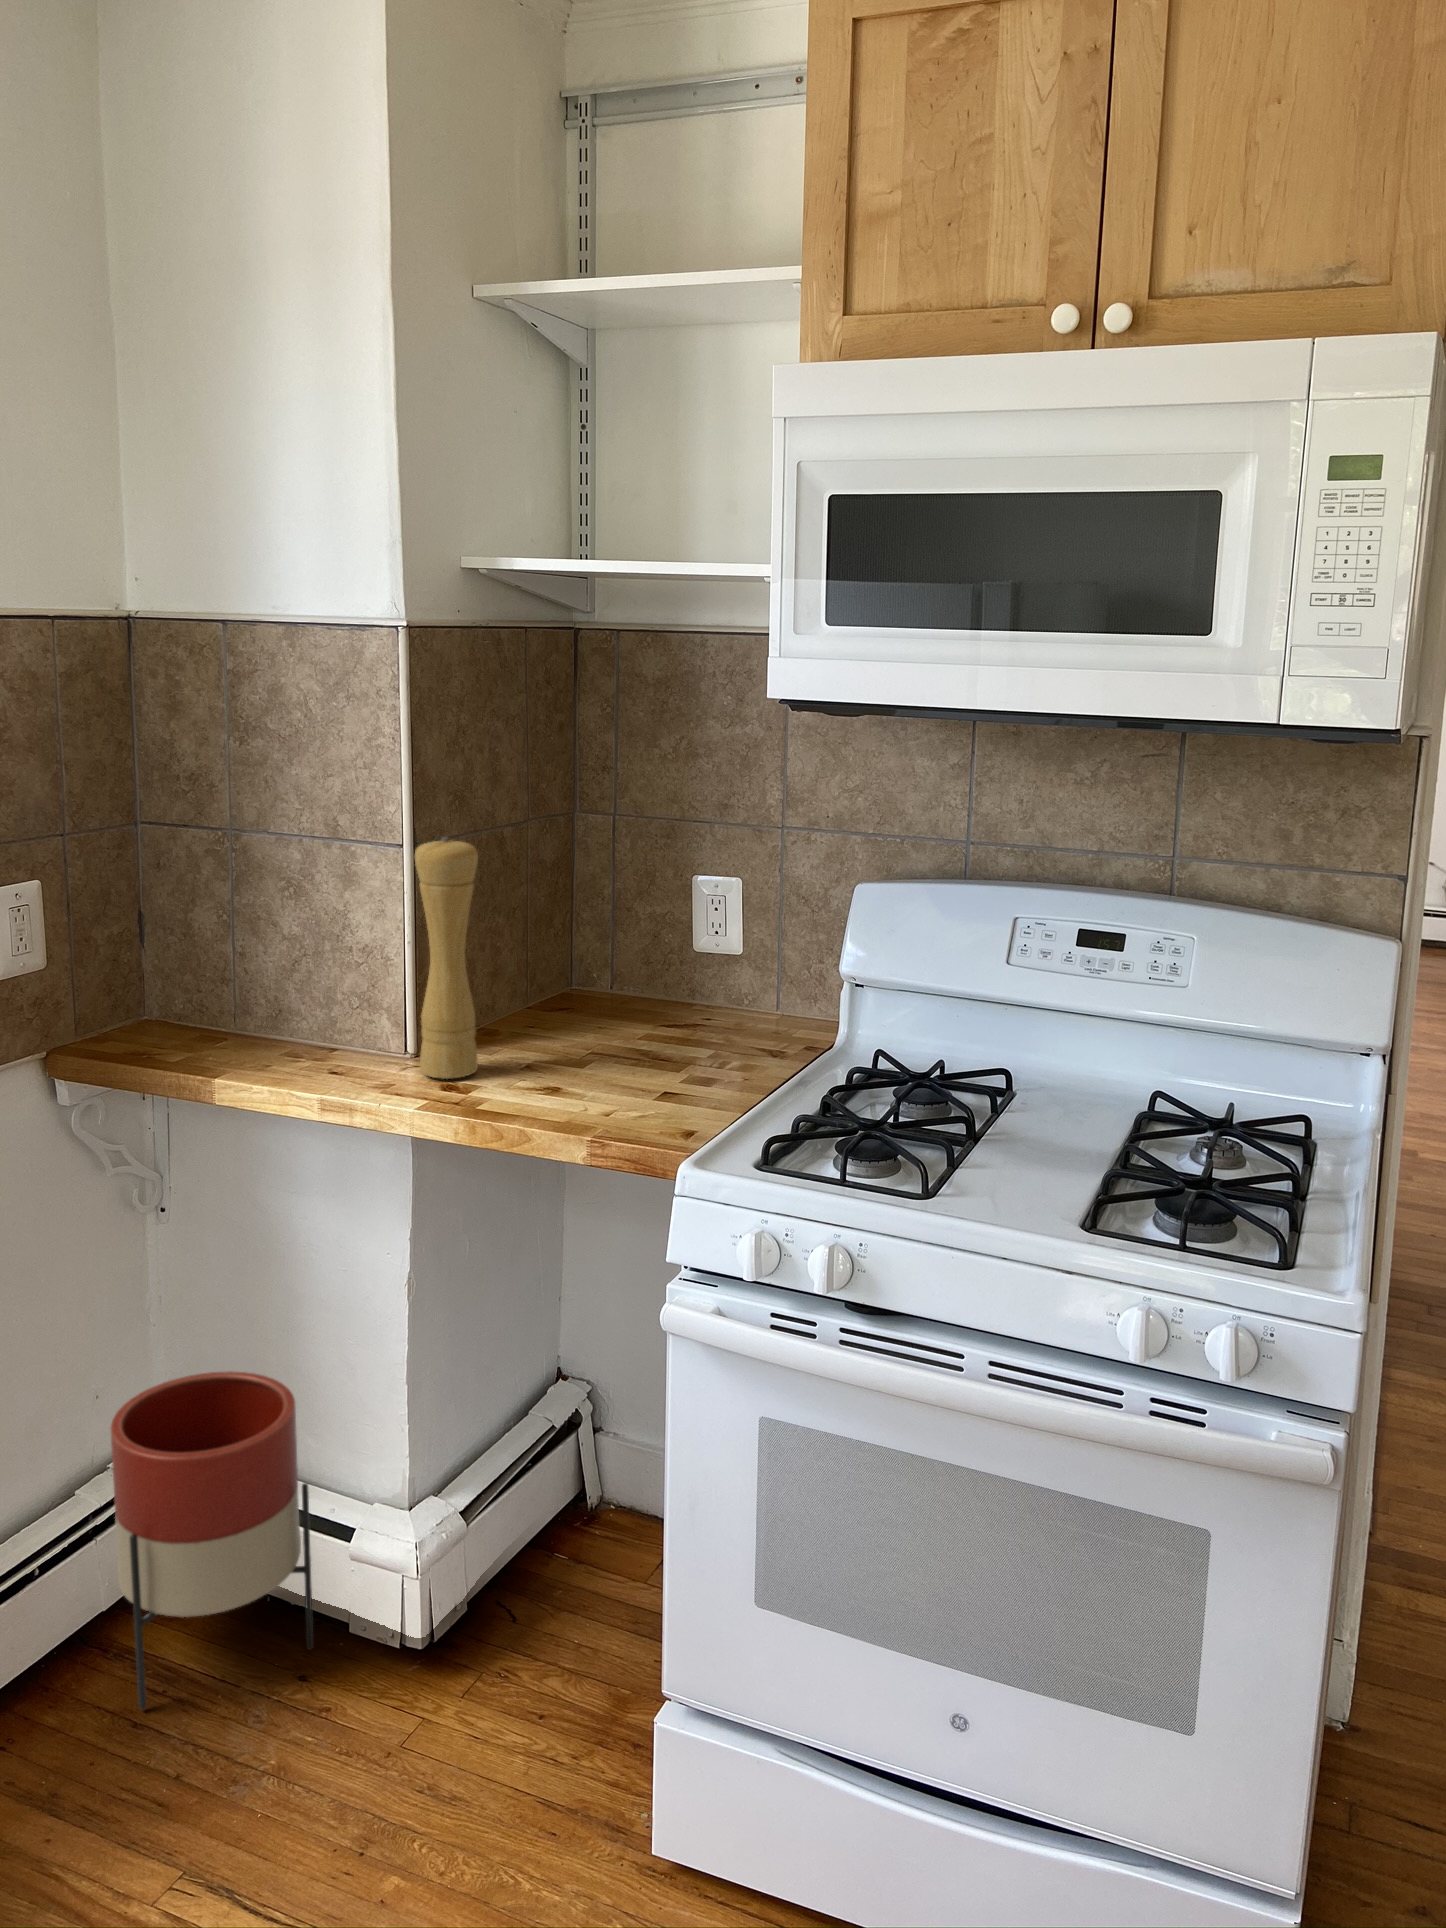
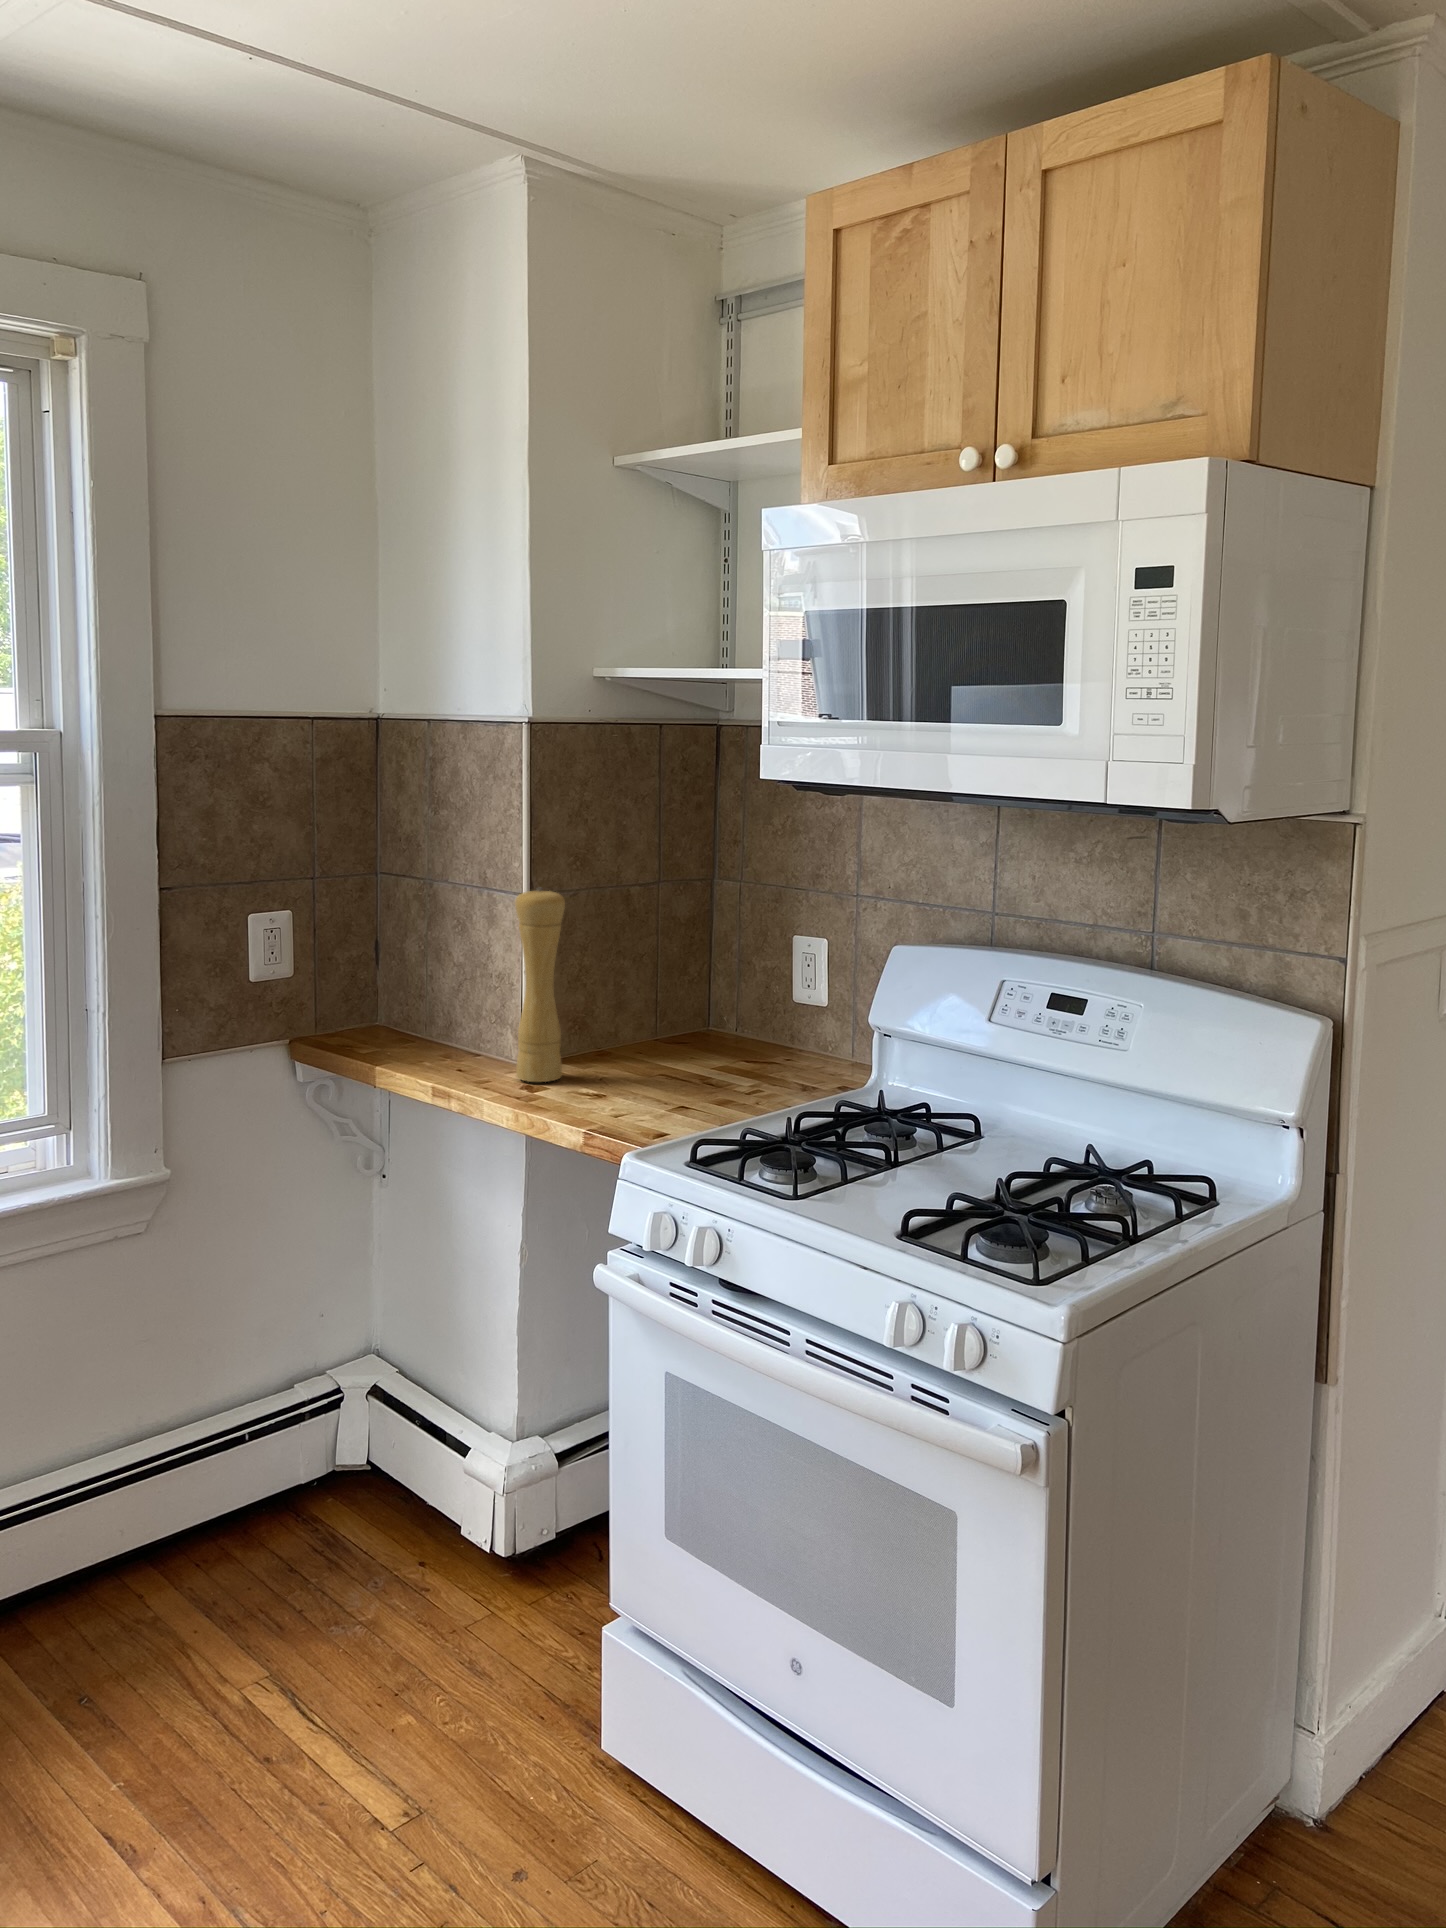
planter: present [111,1371,313,1709] -> none [295,1308,438,1559]

